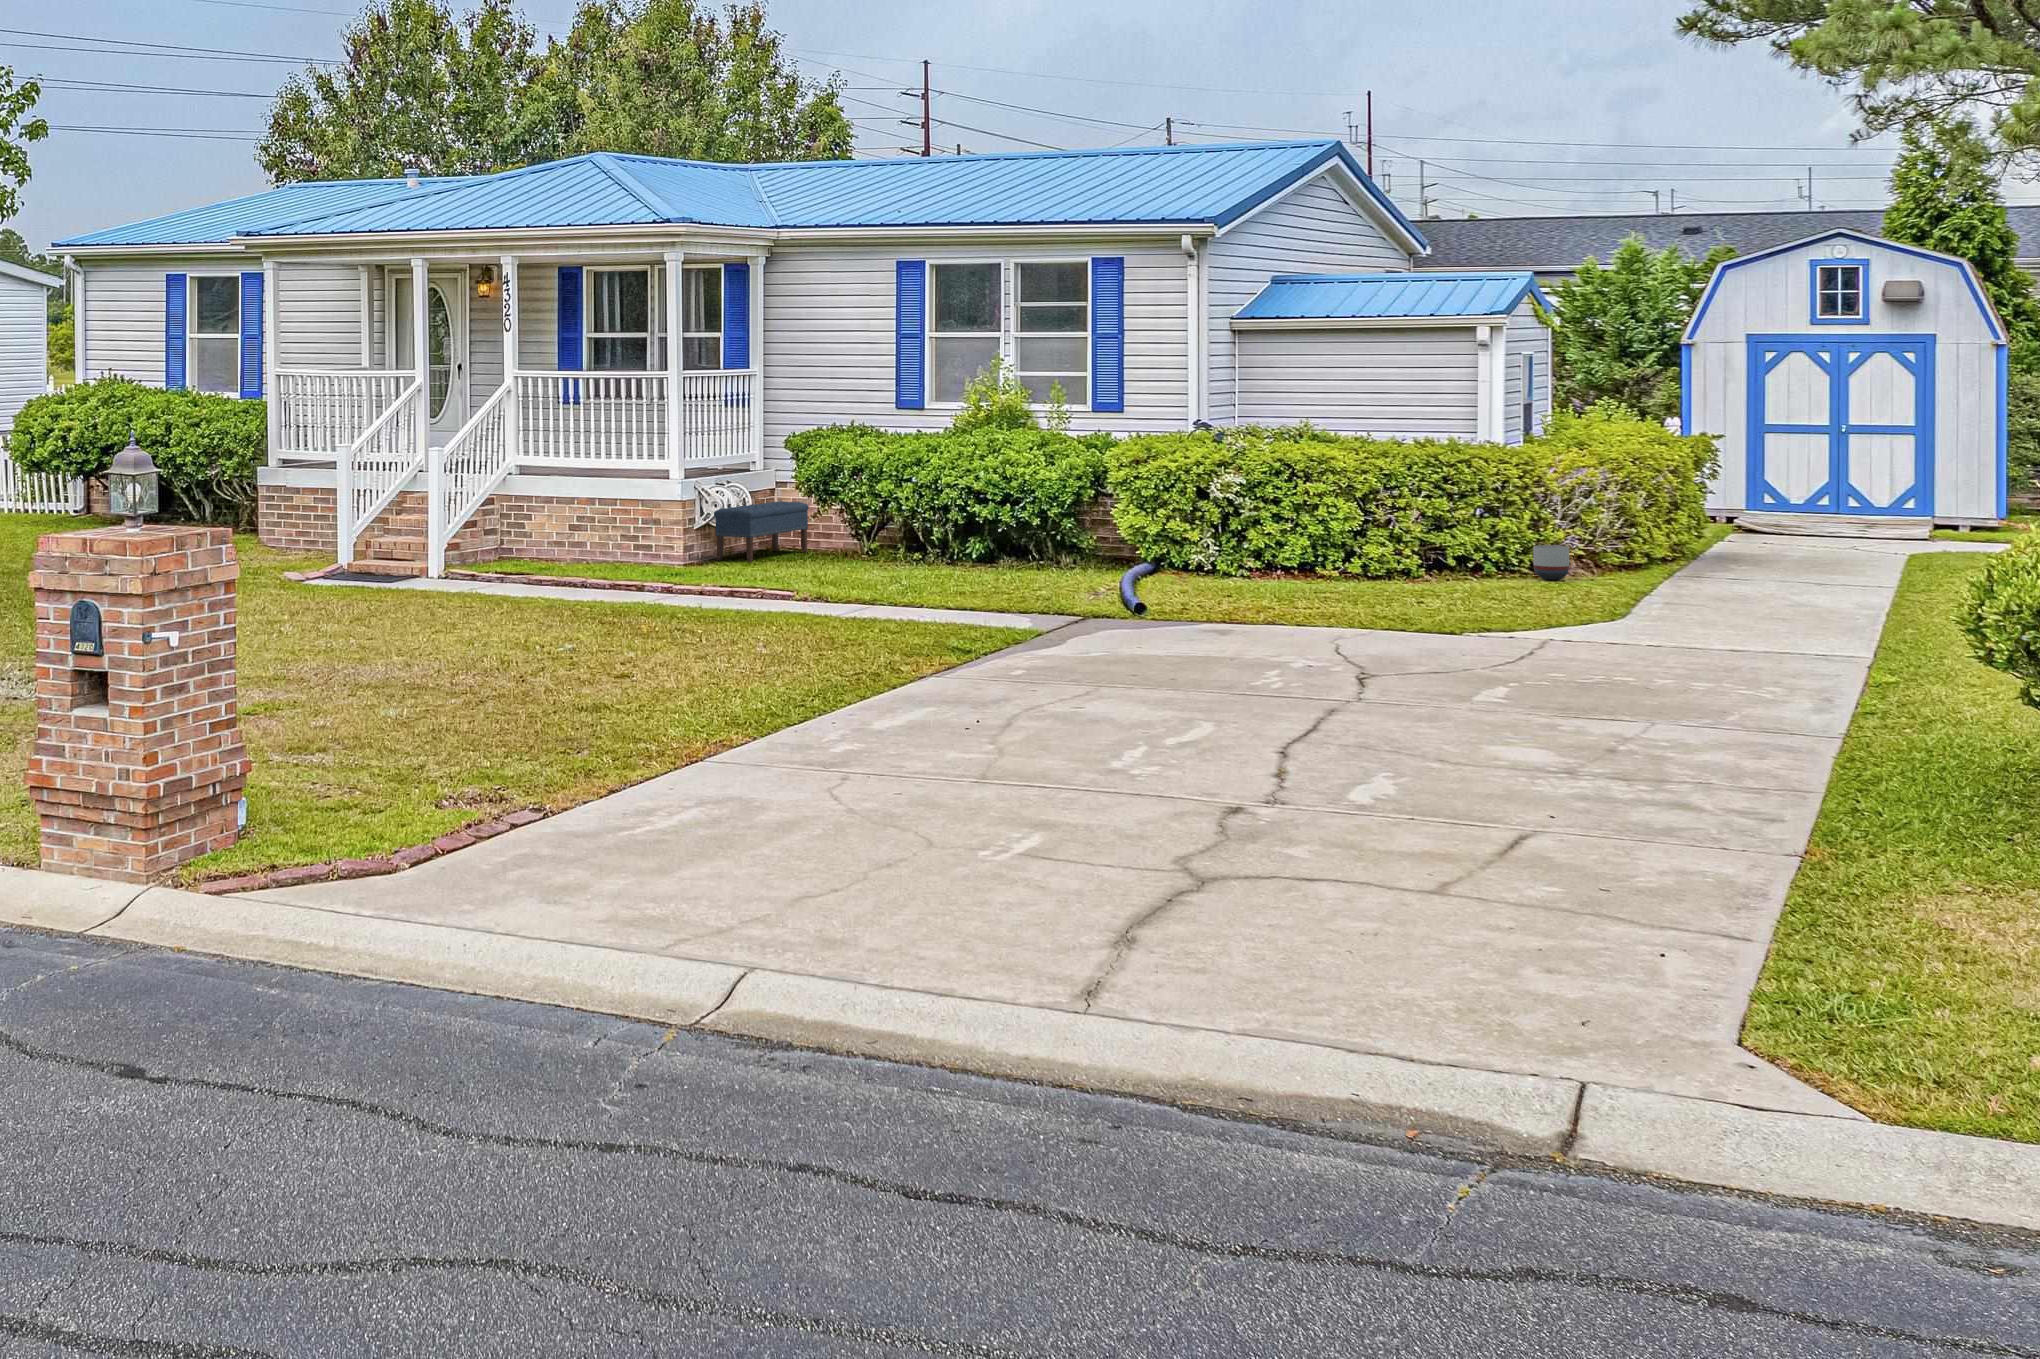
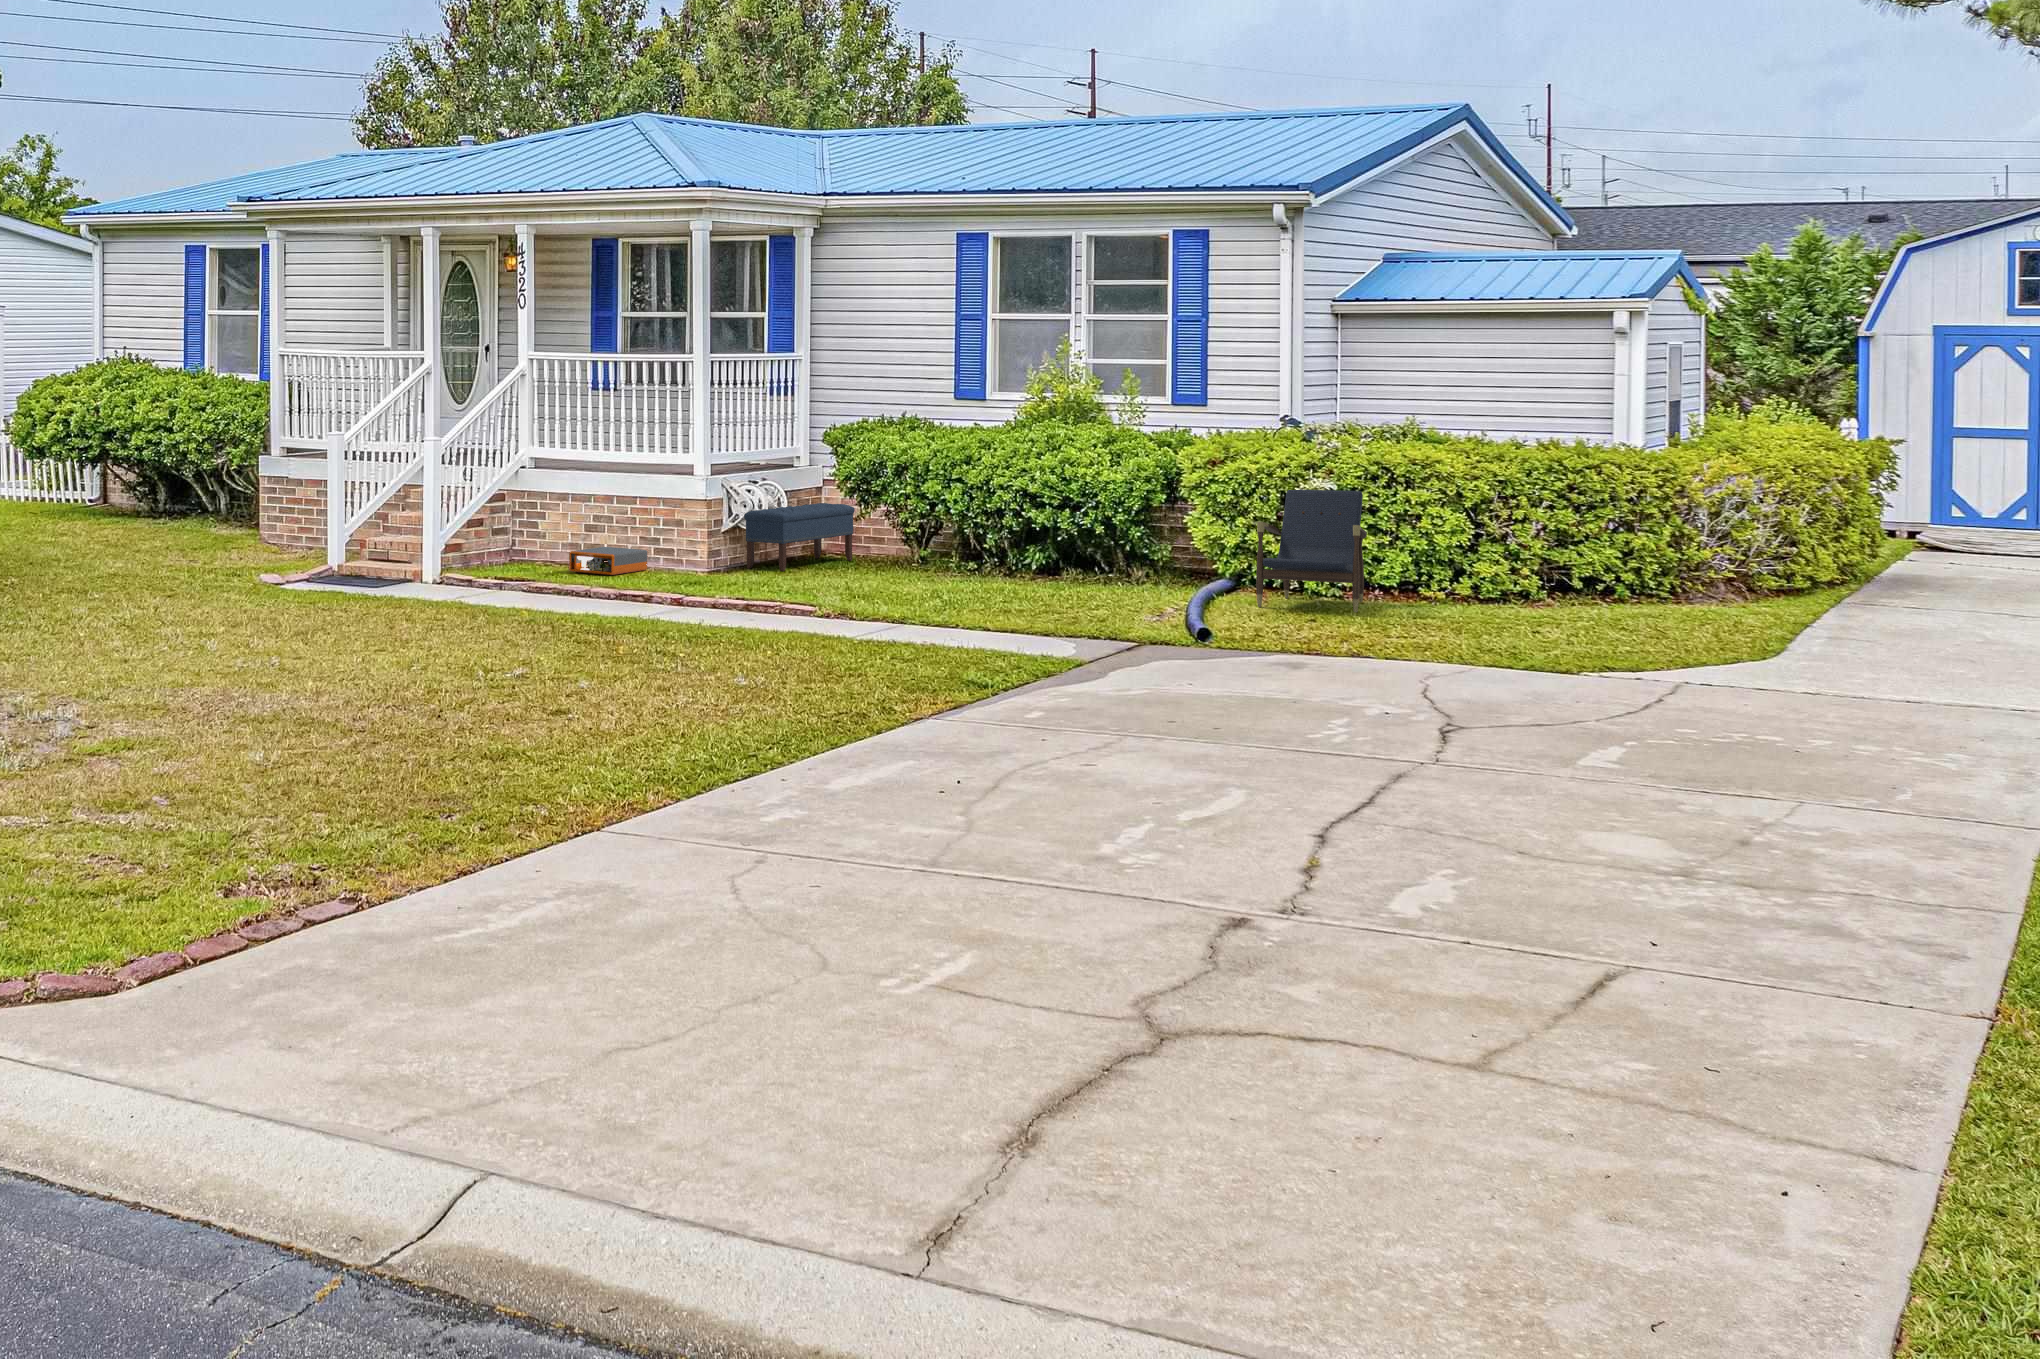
lounge chair: none [1178,481,1272,587] -> present [1256,489,1367,612]
storage box: none [561,543,629,568] -> present [569,547,647,575]
planter: present [1533,545,1569,580] -> none [1671,569,1712,610]

